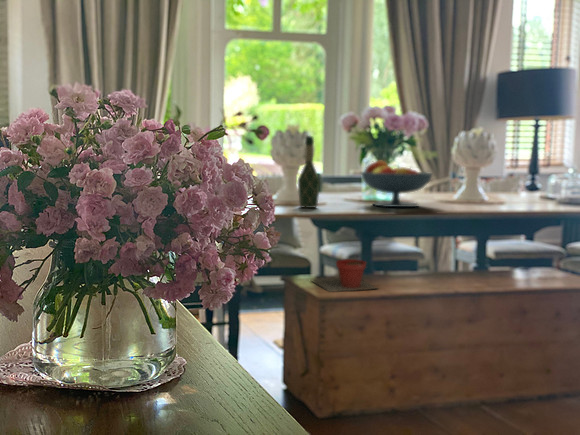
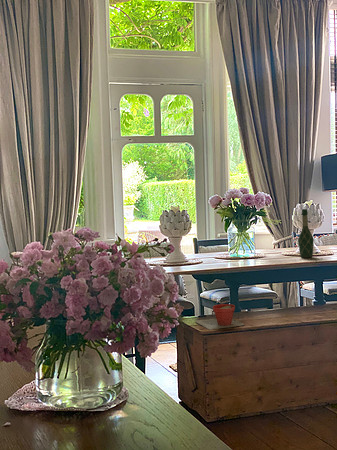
wine bottle: present [298,136,320,208] -> present [298,209,314,258]
fruit bowl: present [361,161,432,207] -> none [226,229,279,263]

